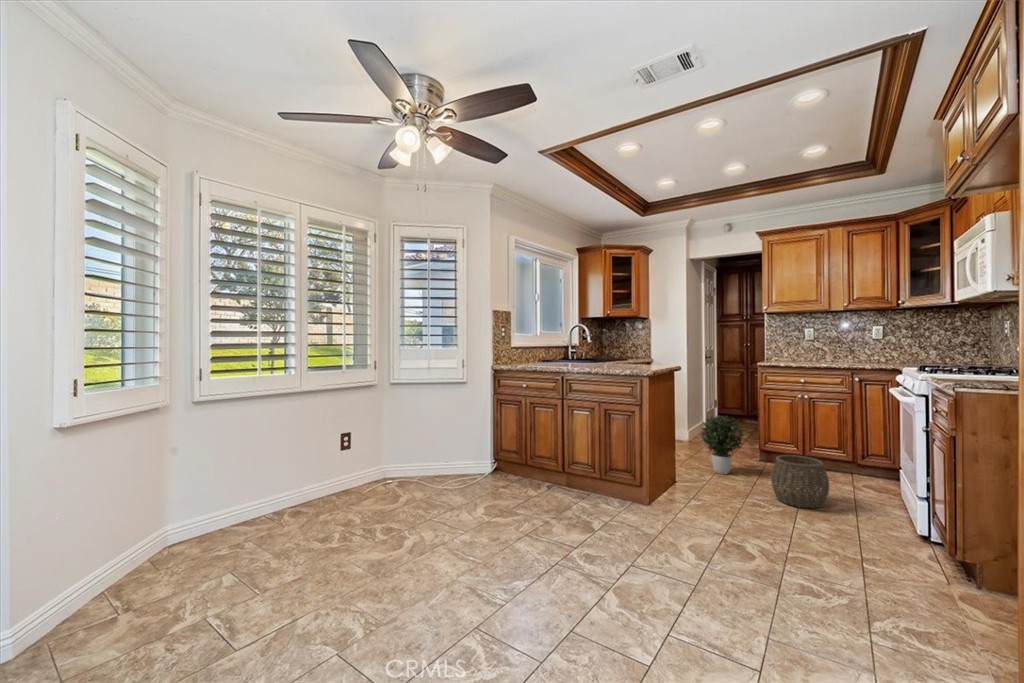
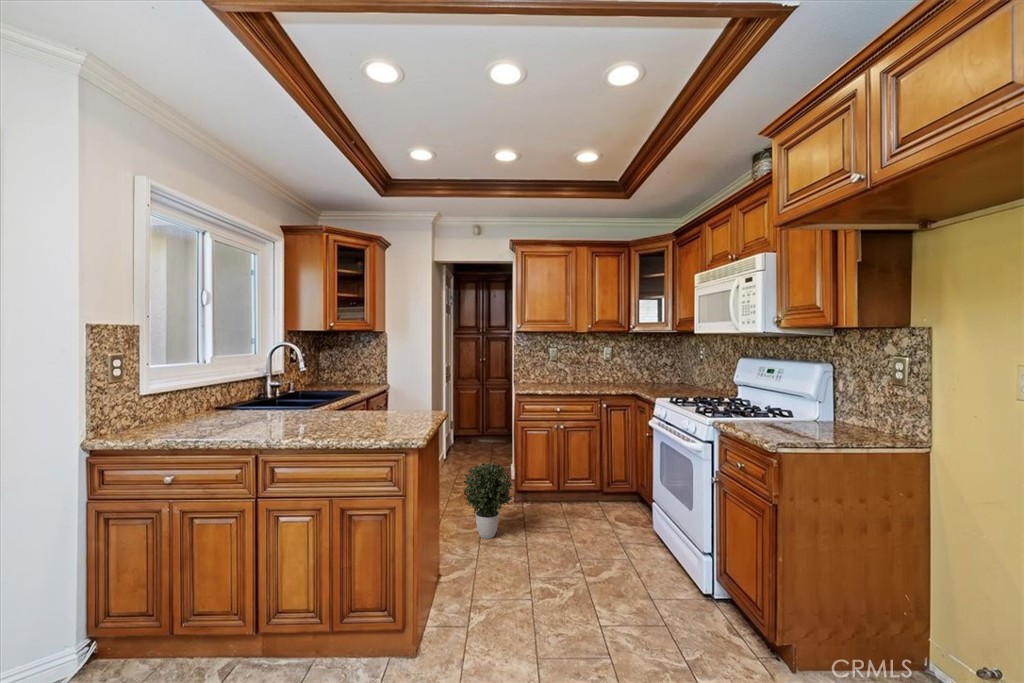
woven basket: present [771,455,830,509] -> none [555,510,616,582]

